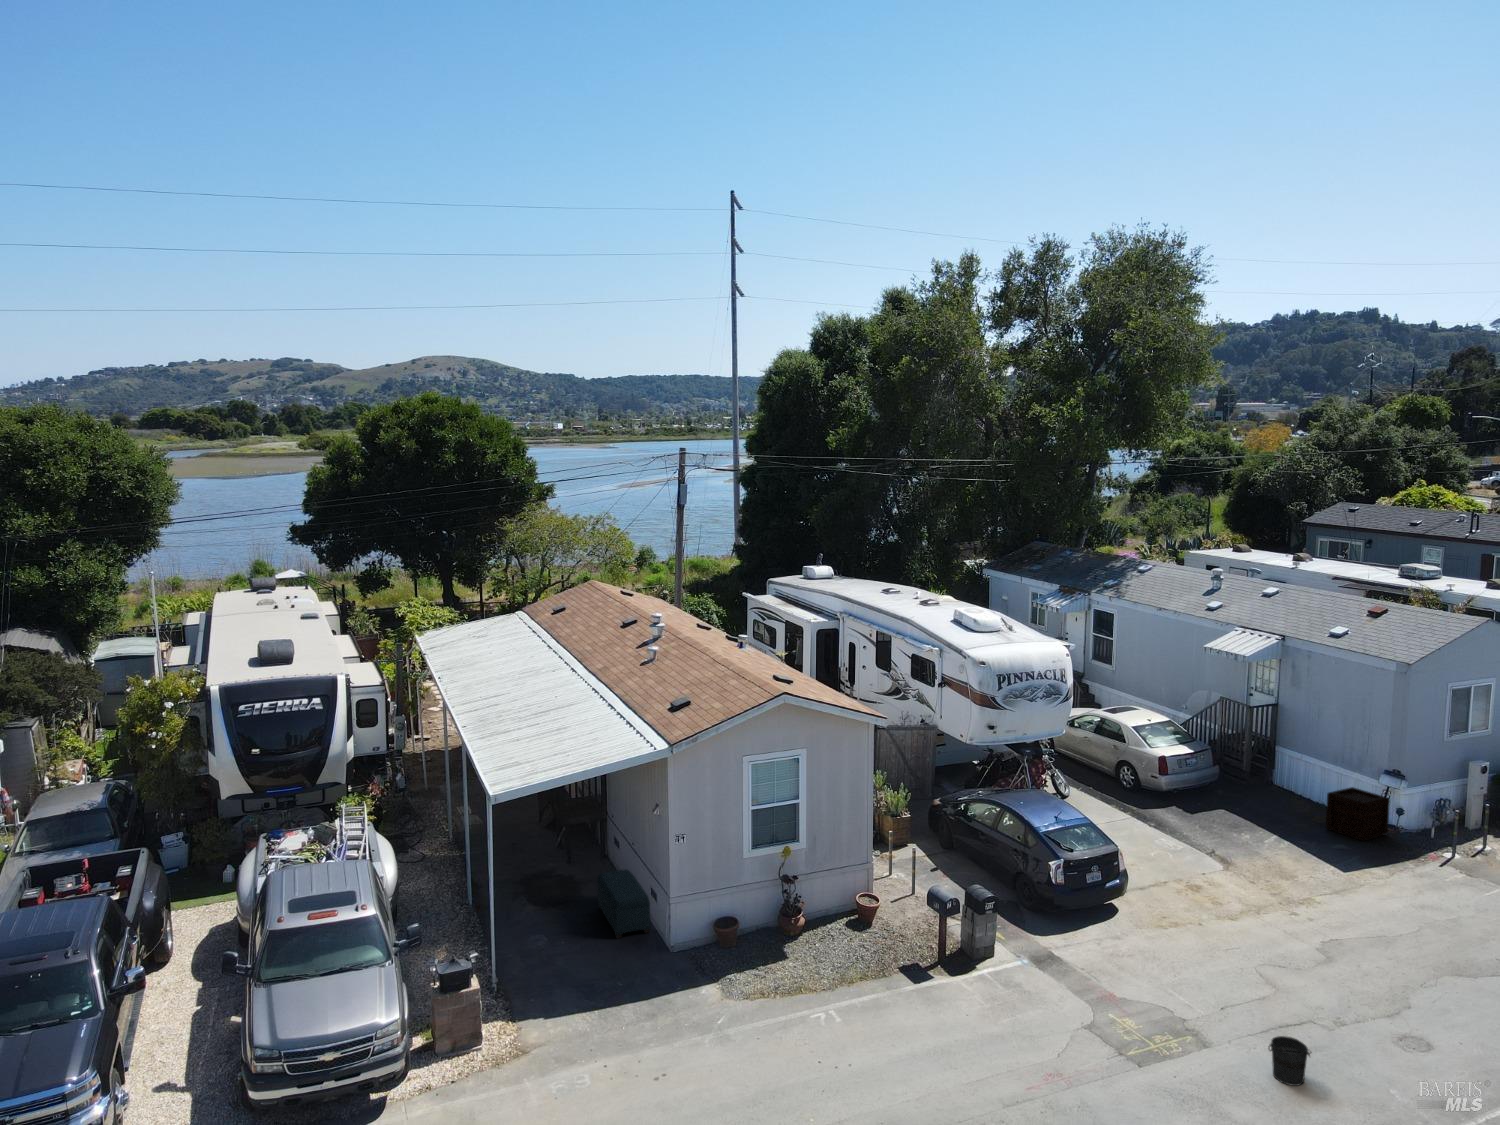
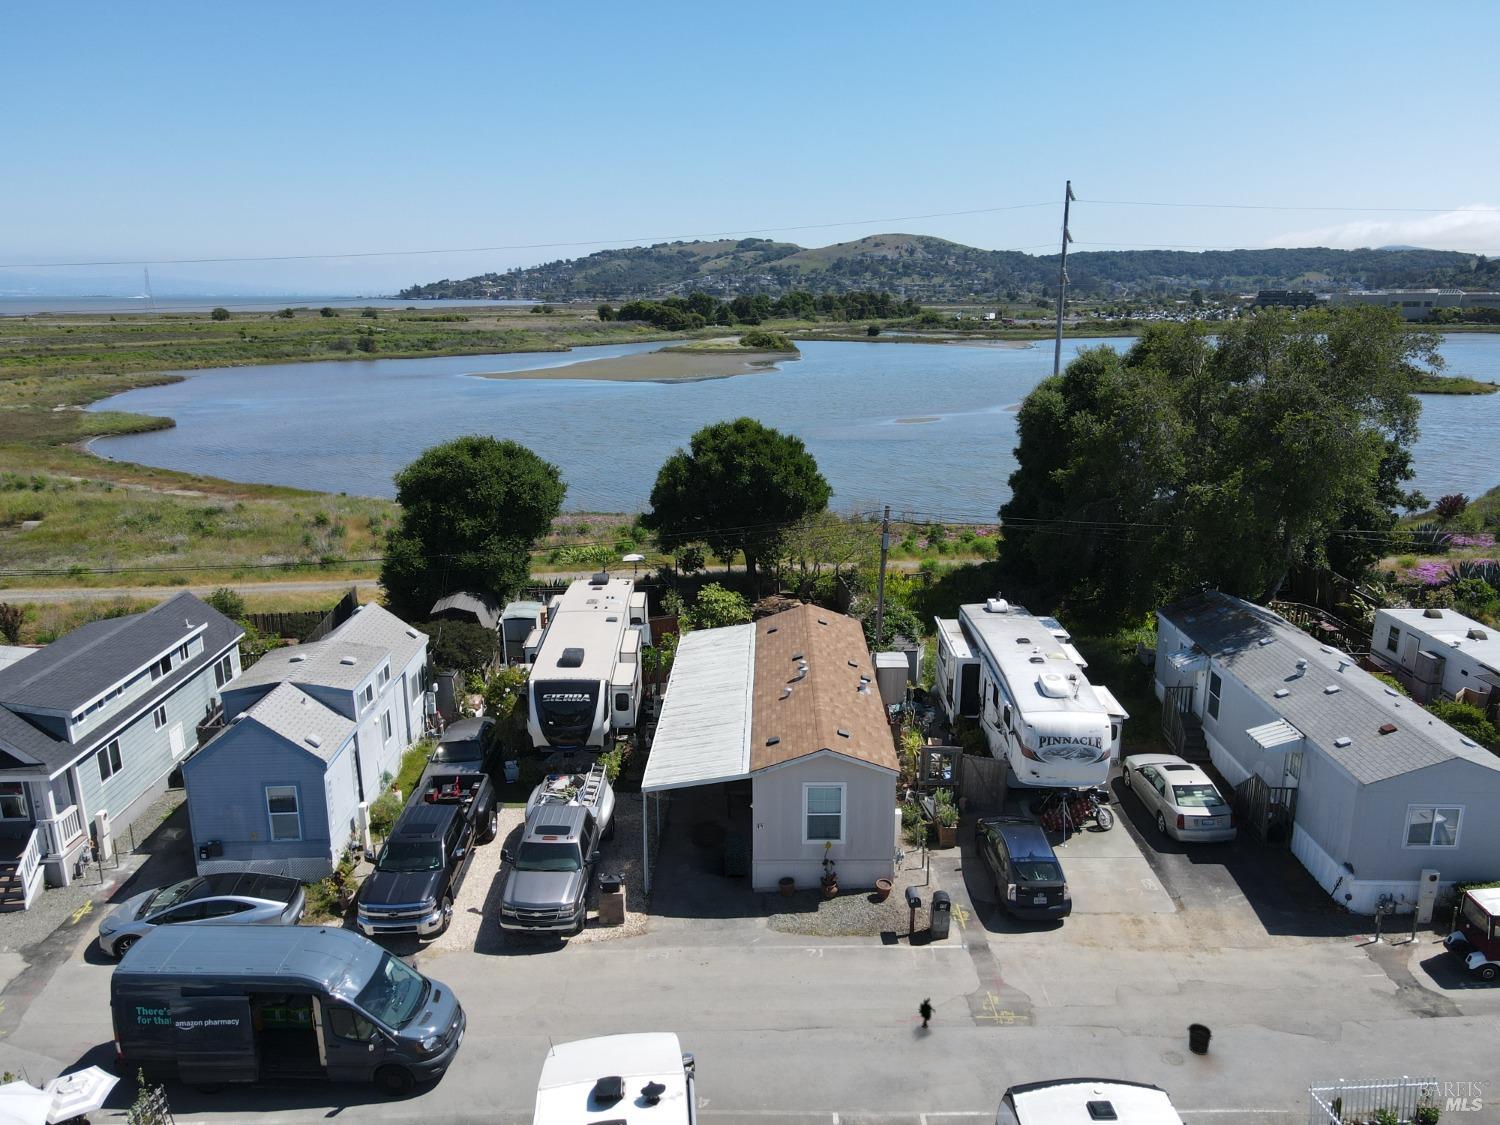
wooden crate: present [1326,787,1390,841] -> none [1308,869,1362,914]
bucket: present [1269,1036,1310,1086] -> present [1187,1023,1212,1055]
decorative plant: none [1057,1042,1092,1096] -> present [919,998,935,1028]

